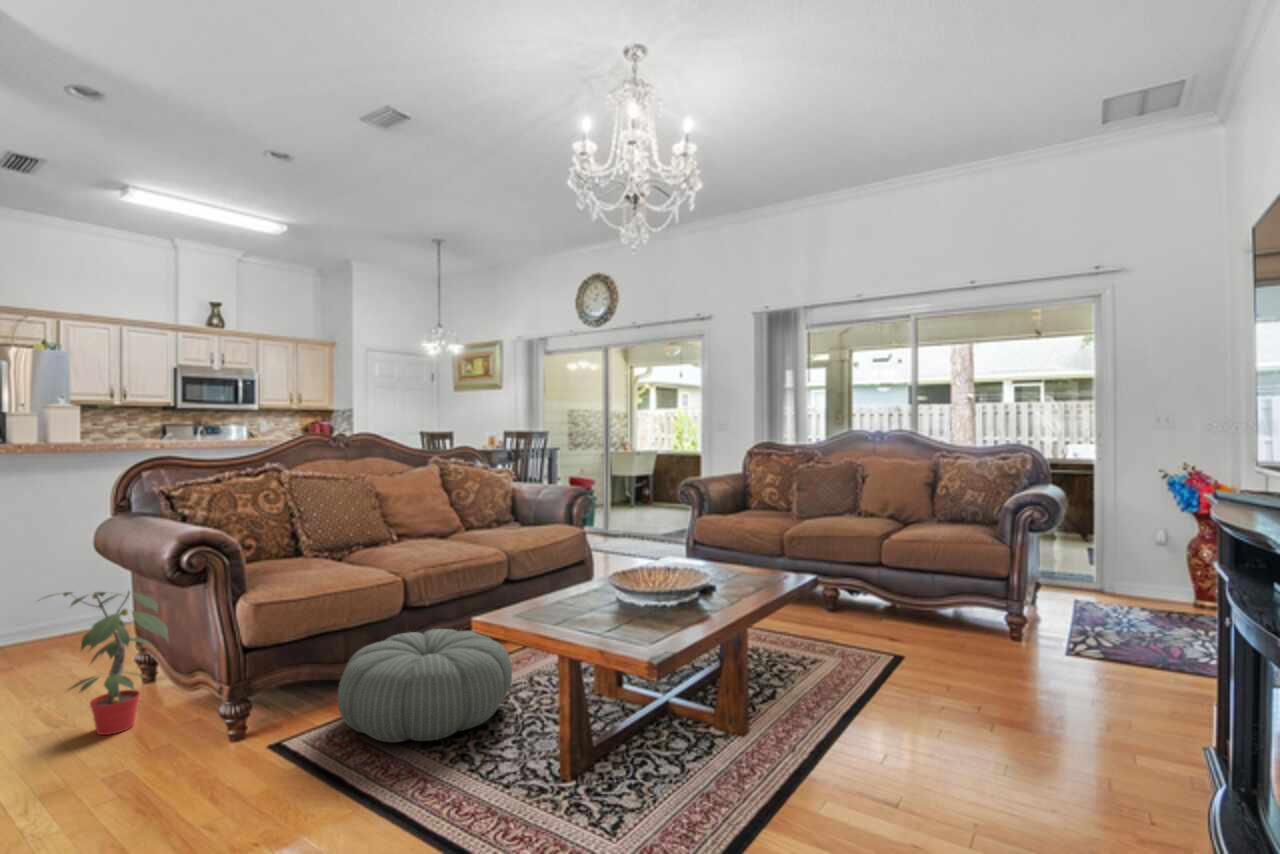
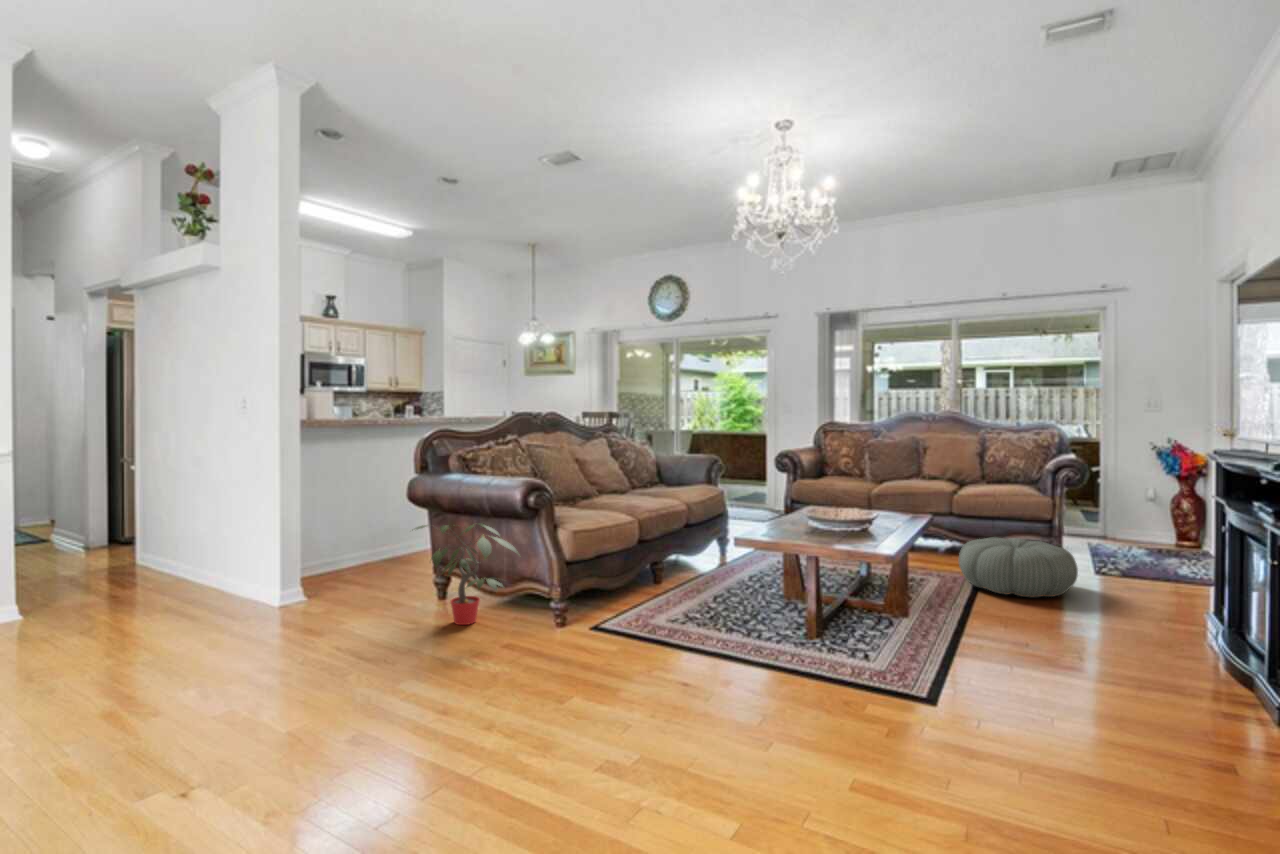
pouf: present [338,629,512,743] -> present [959,537,1078,597]

